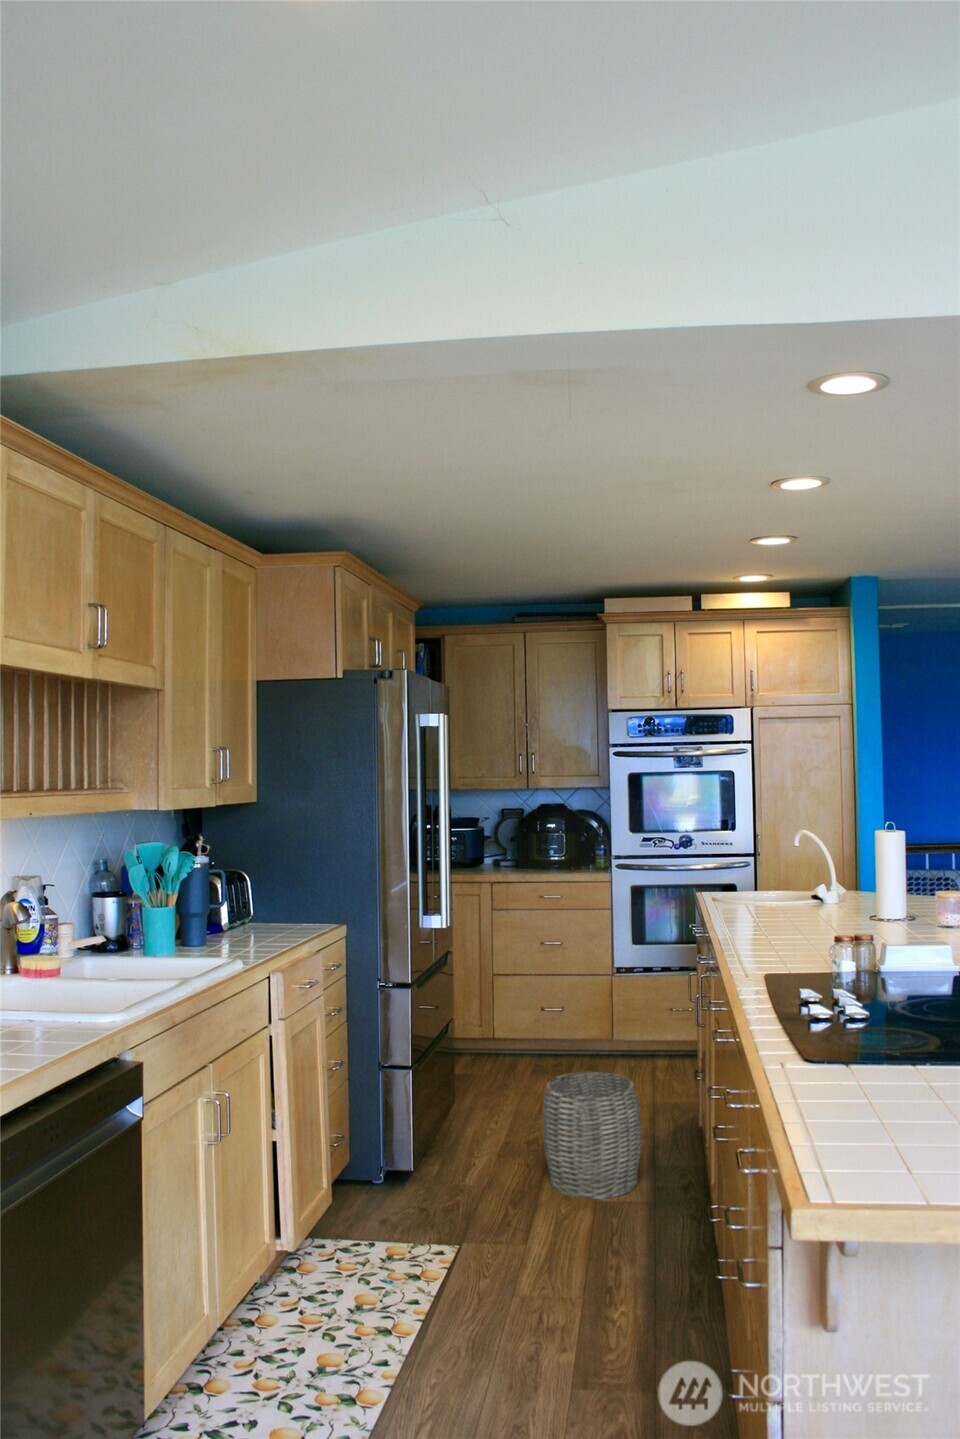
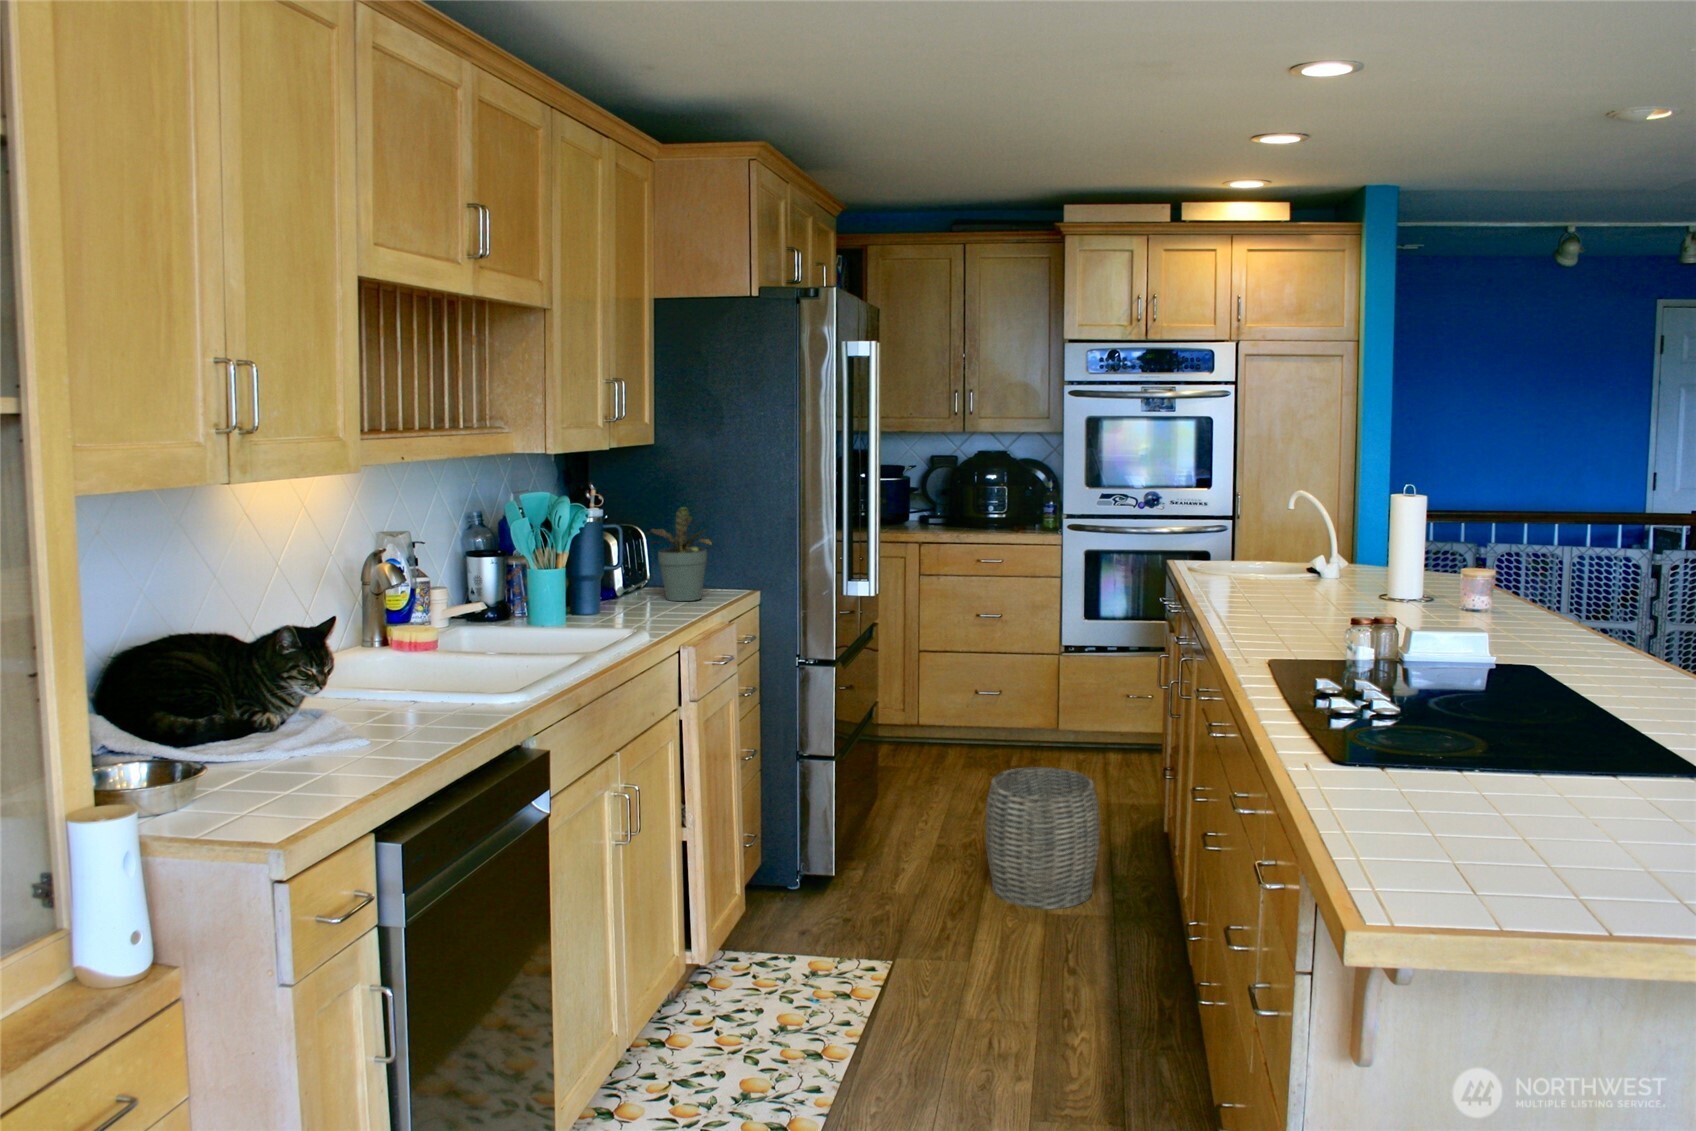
potted plant: none [248,852,303,933] -> present [647,507,711,601]

